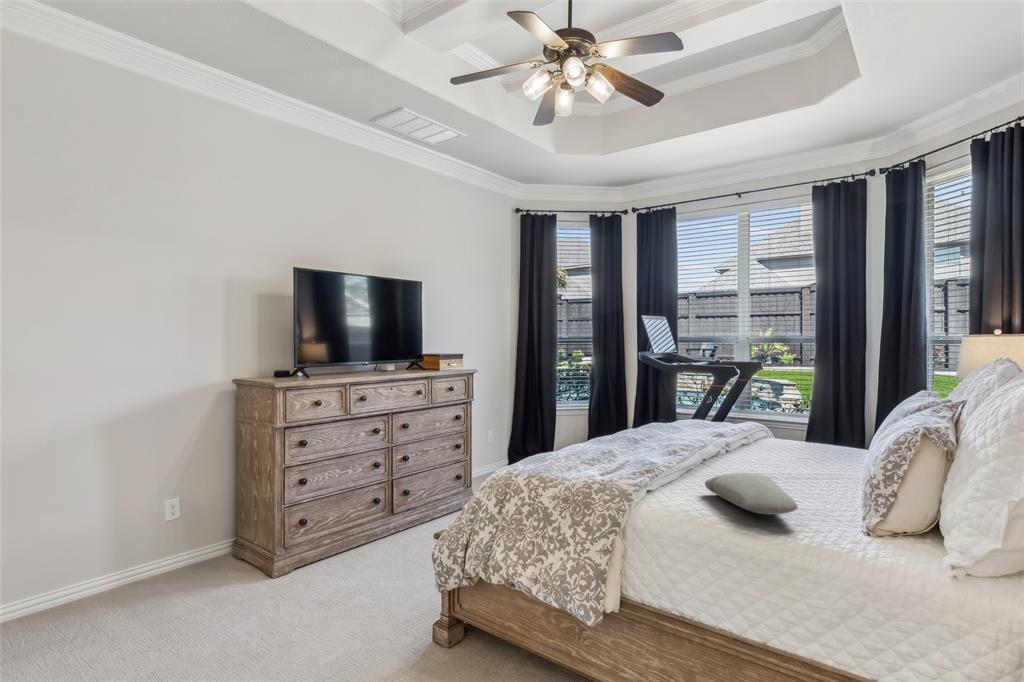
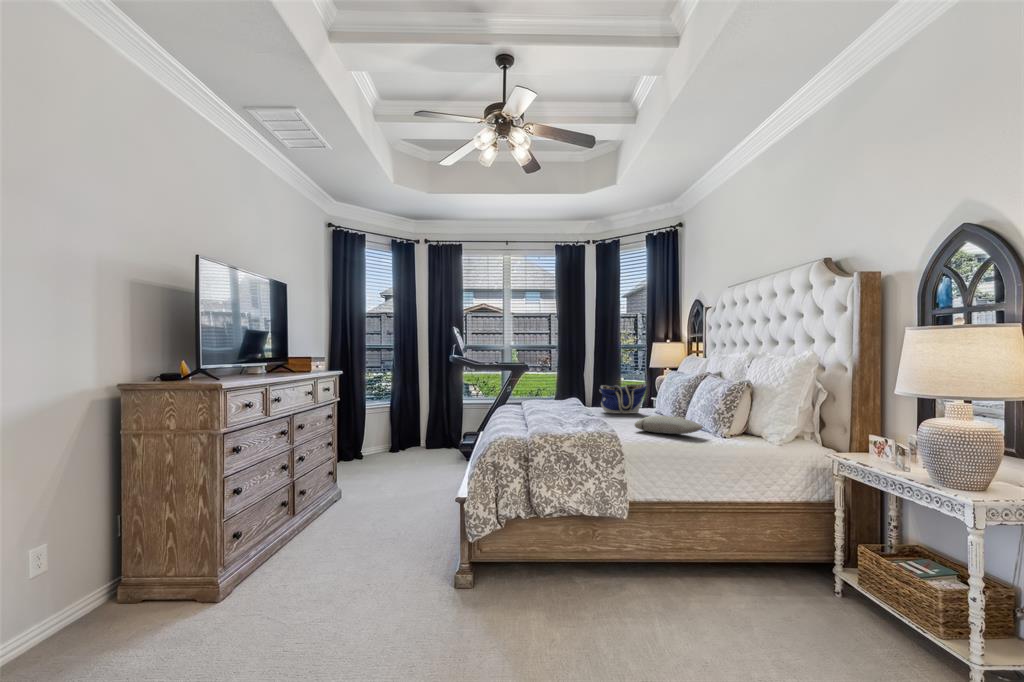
tote bag: none [753,411,840,464] -> present [599,384,647,414]

